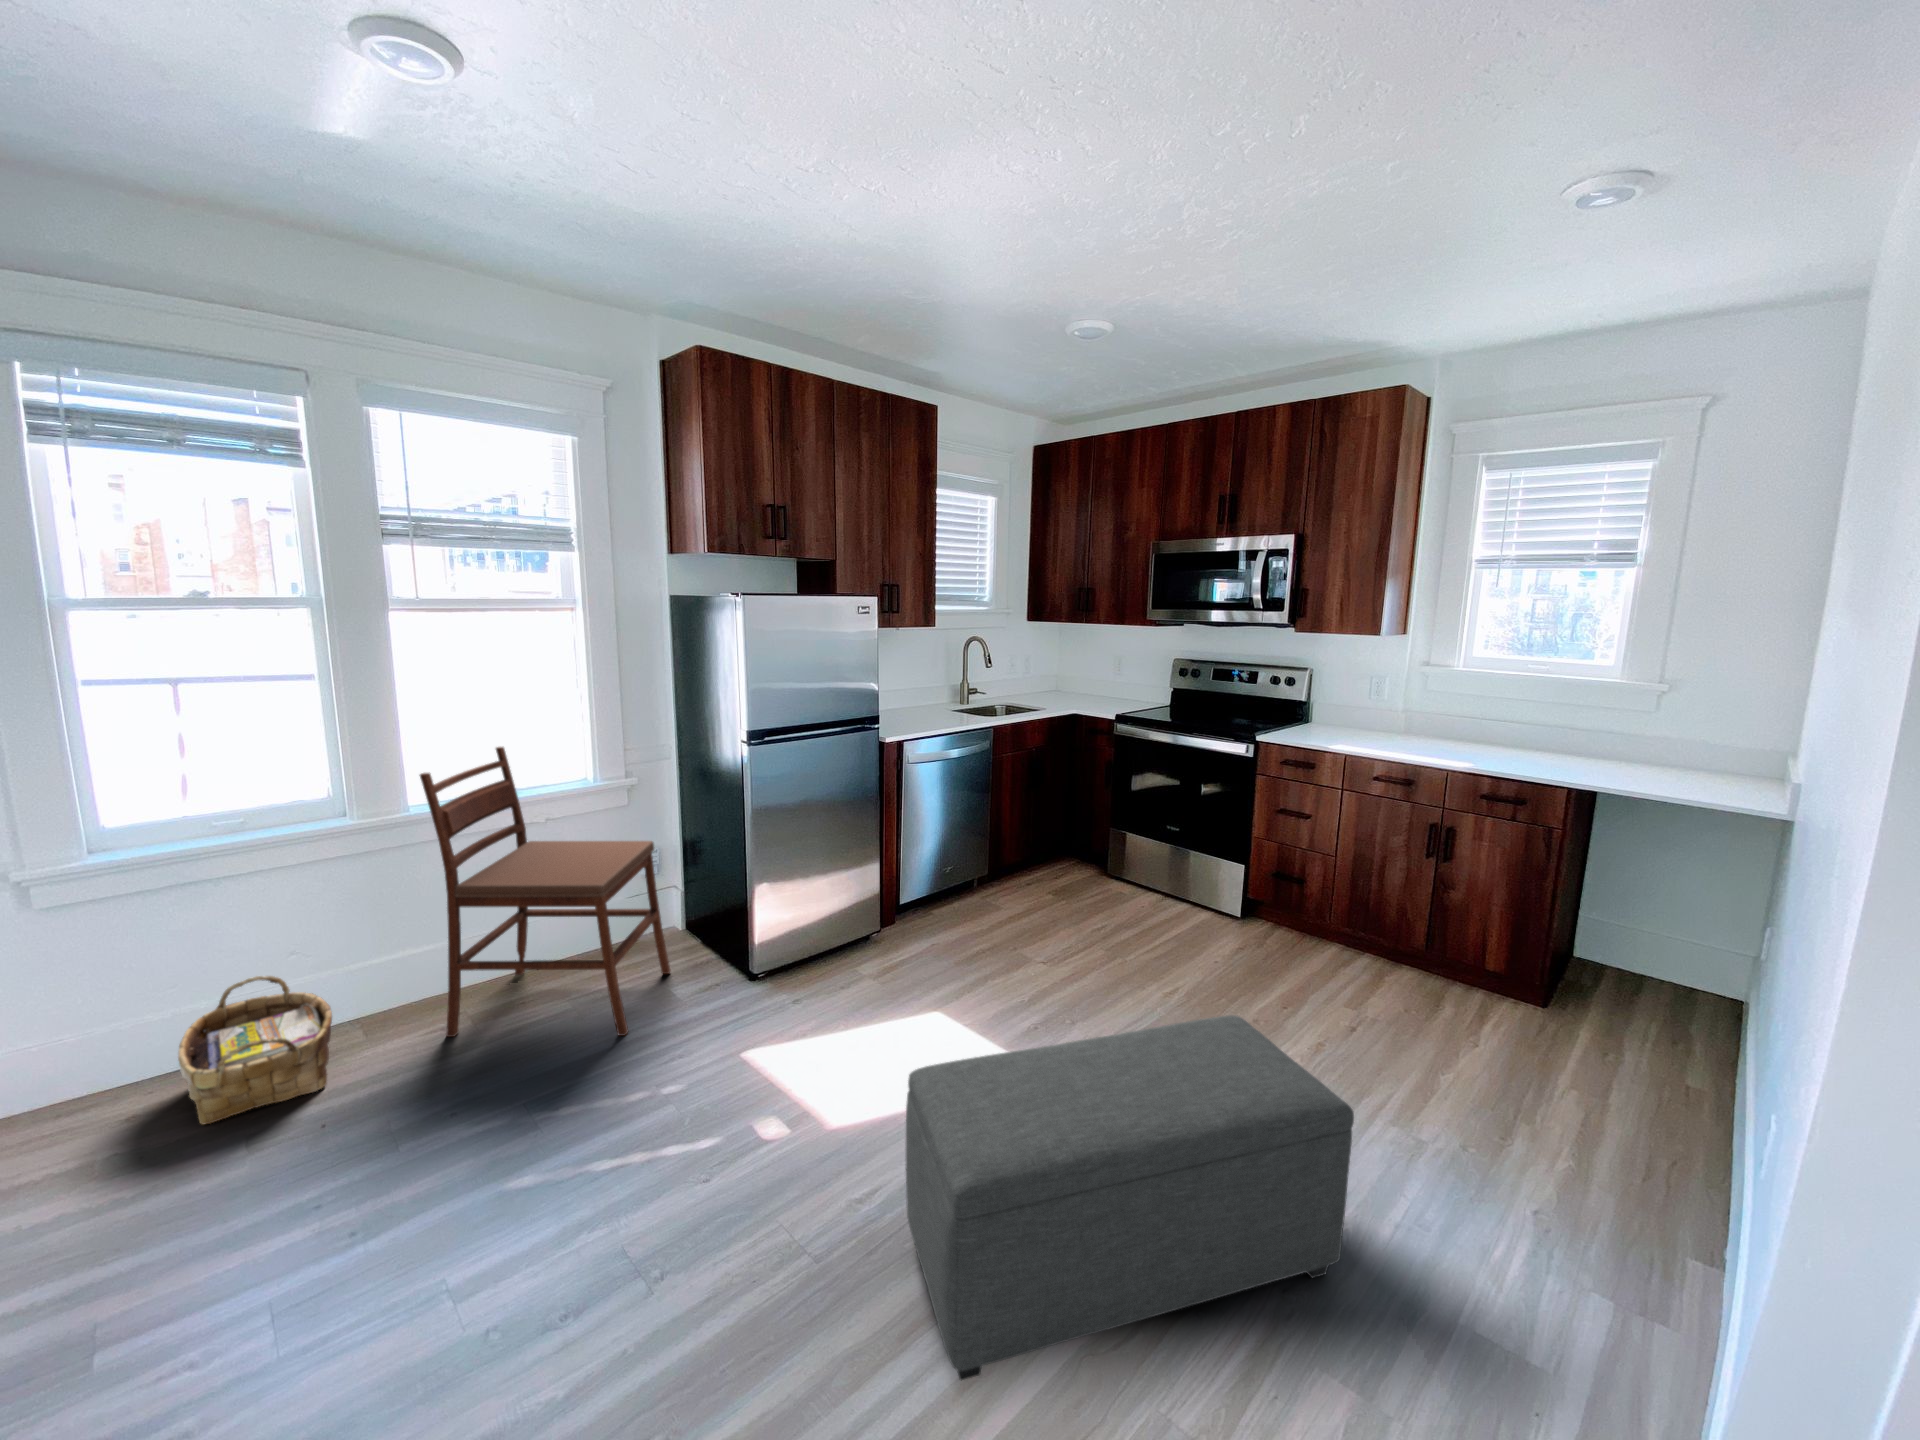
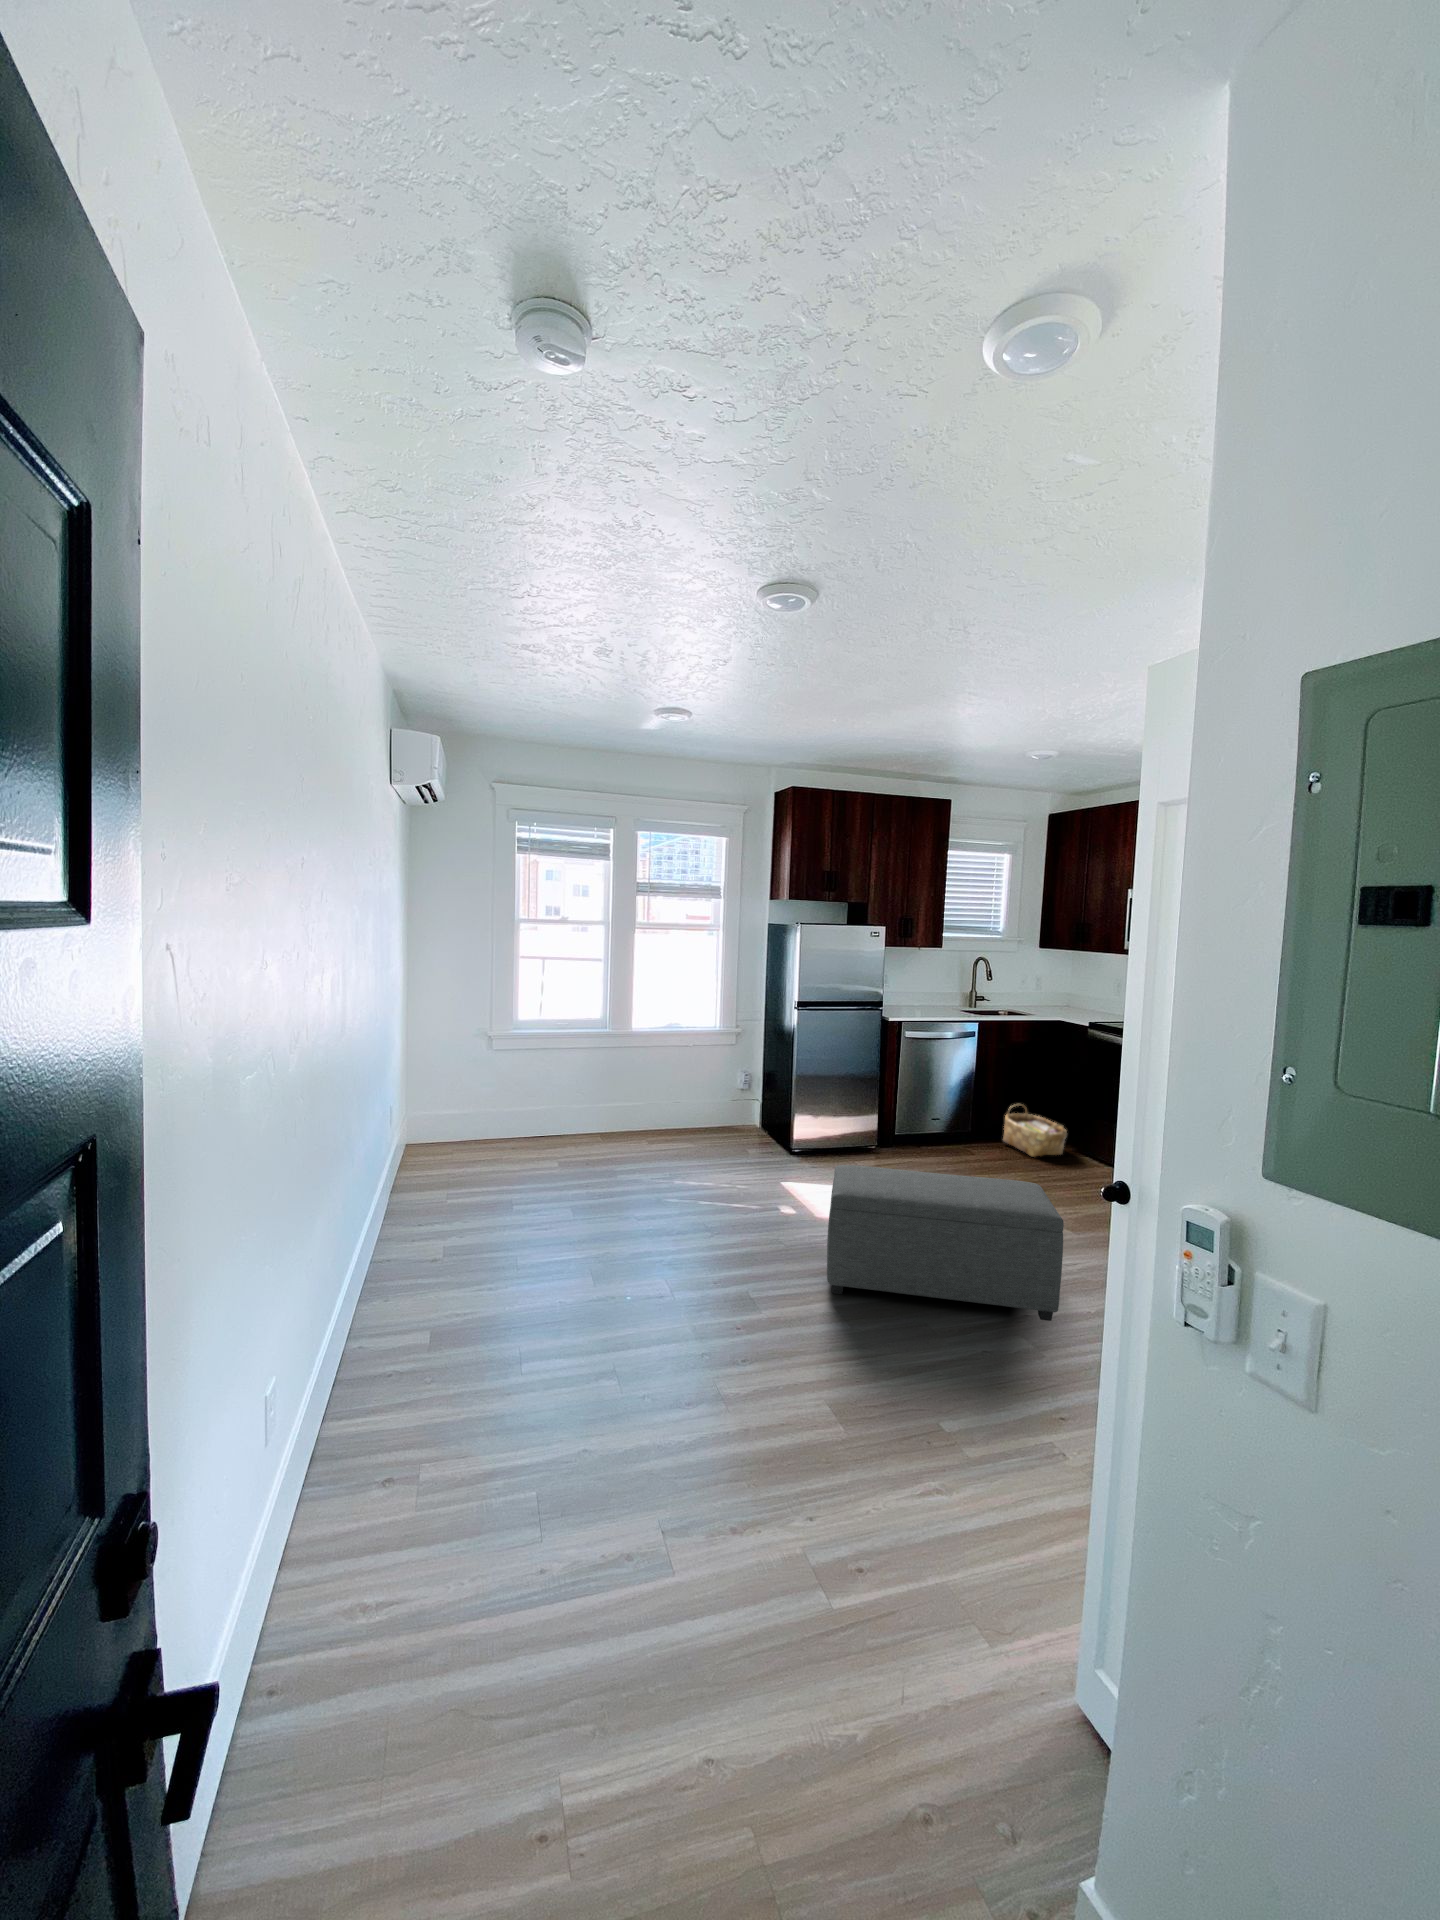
dining chair: present [420,747,670,1037] -> none [636,1002,748,1163]
woven basket: present [178,976,332,1124] -> present [1003,1104,1067,1157]

